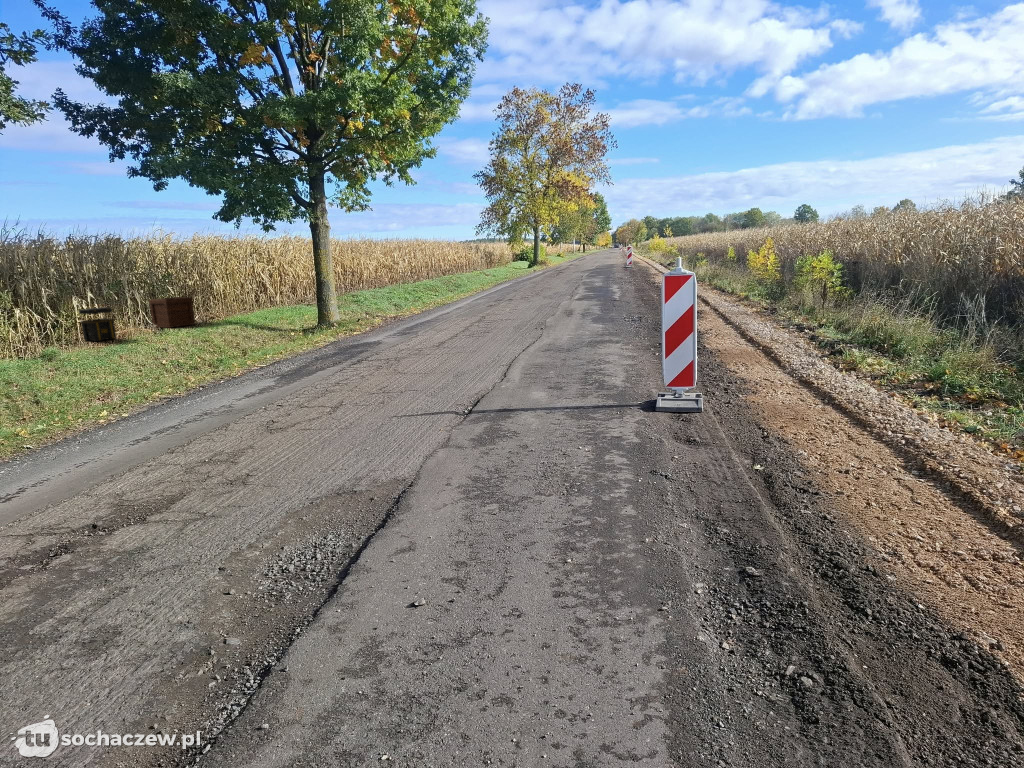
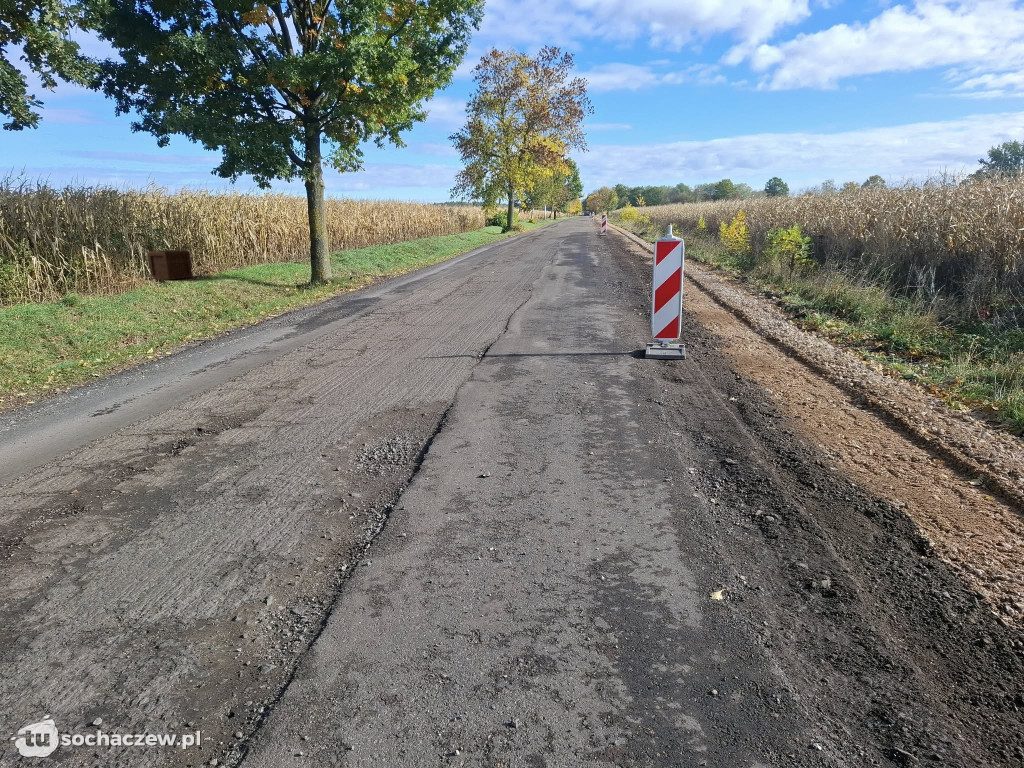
toolbox: present [79,307,116,341] -> none [84,258,121,290]

